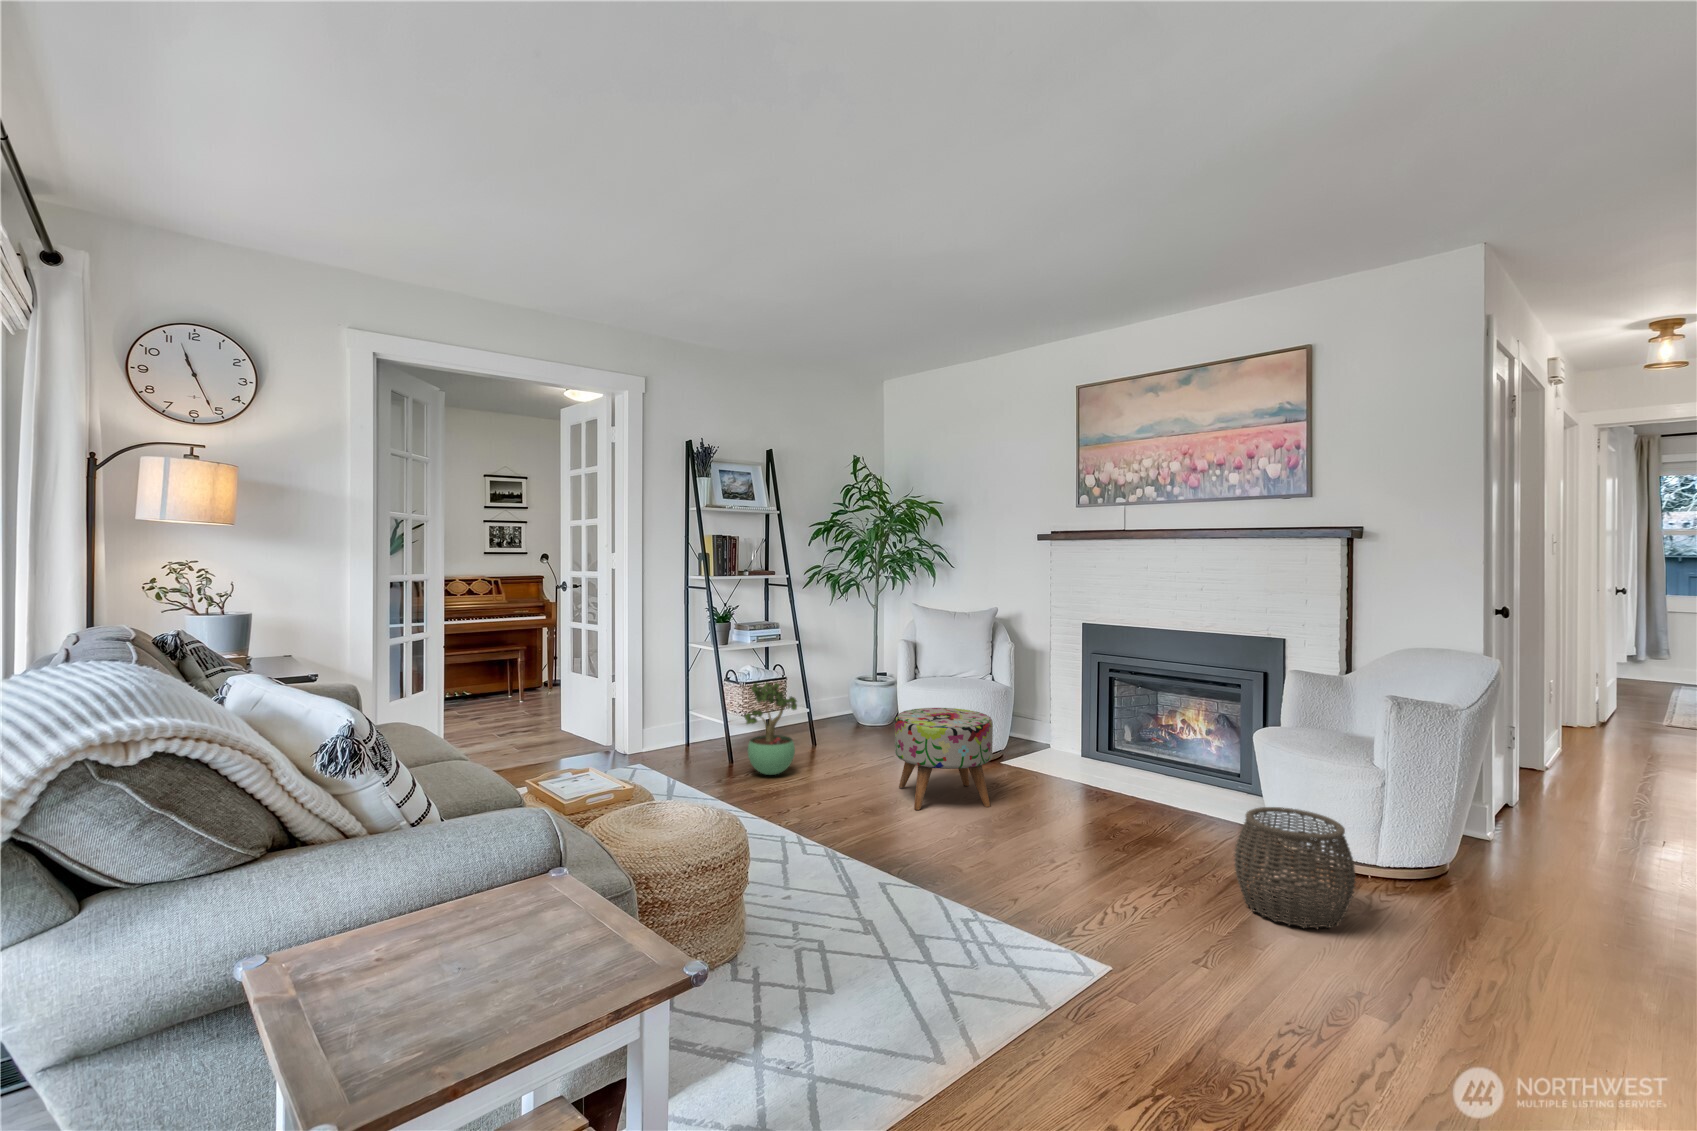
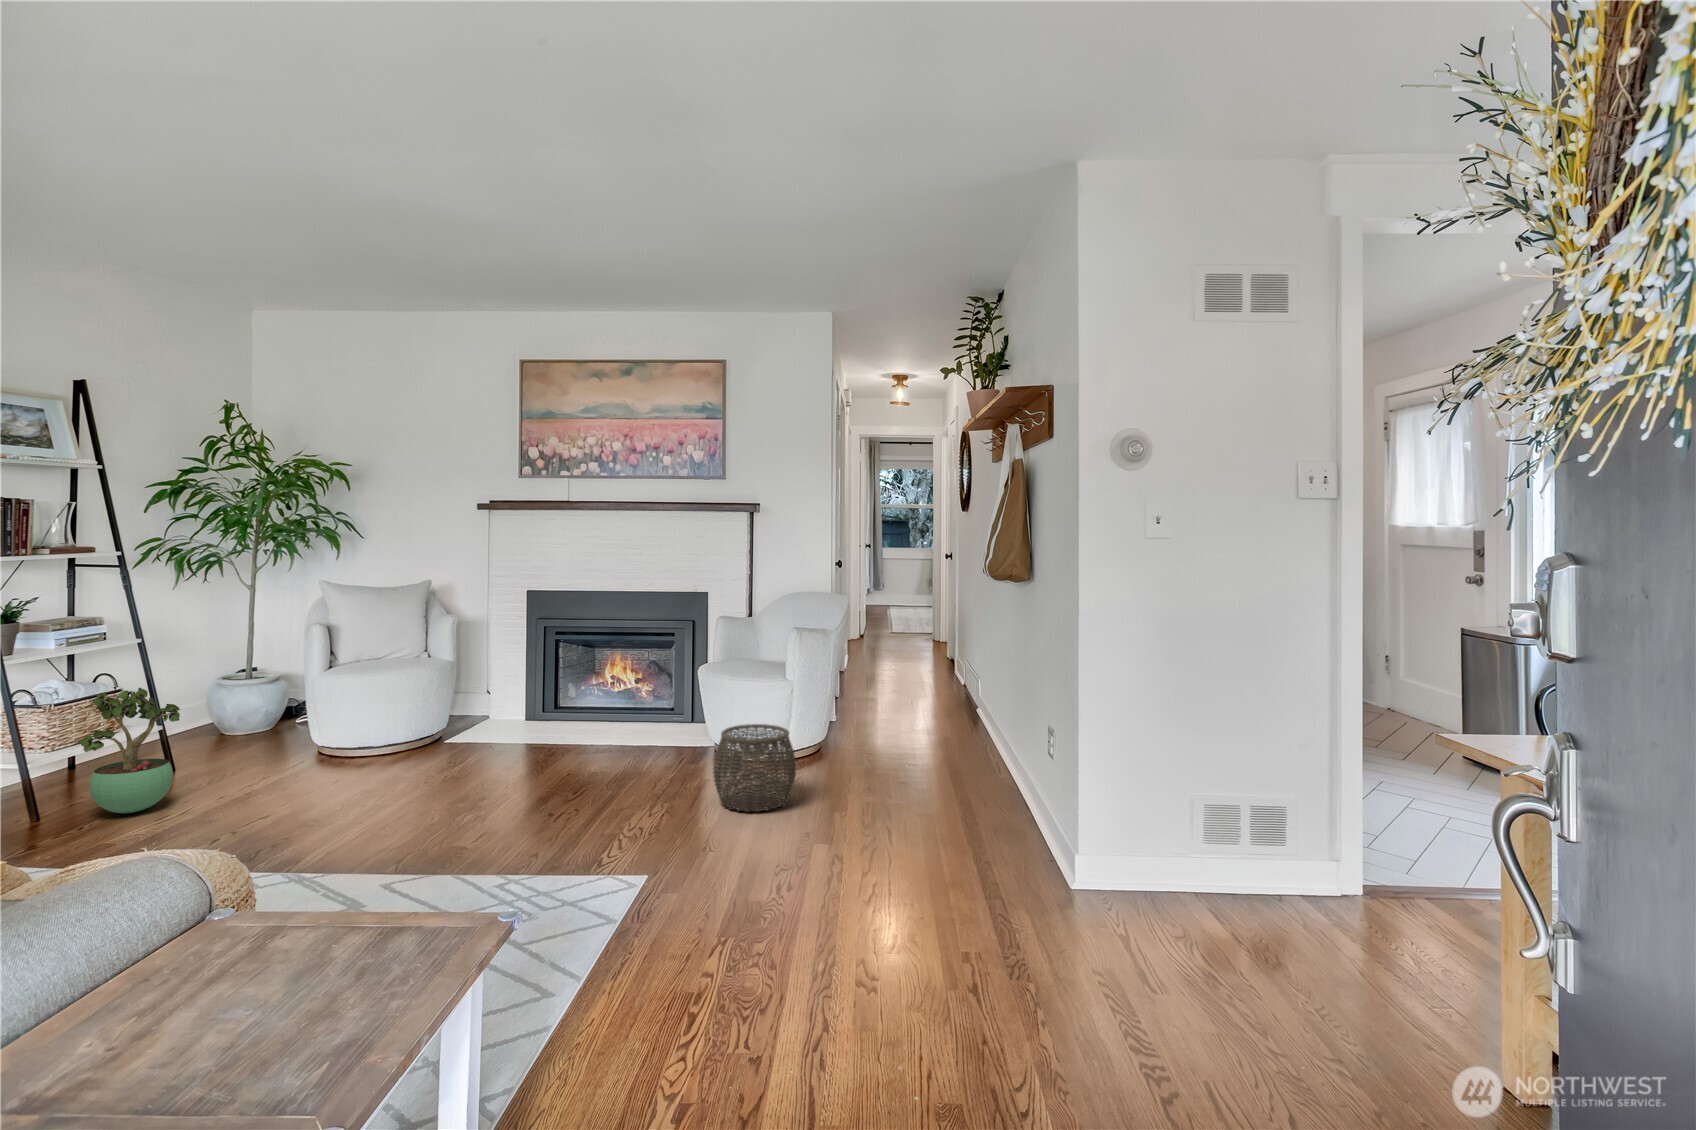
ottoman: present [895,708,993,810] -> none [339,690,462,806]

